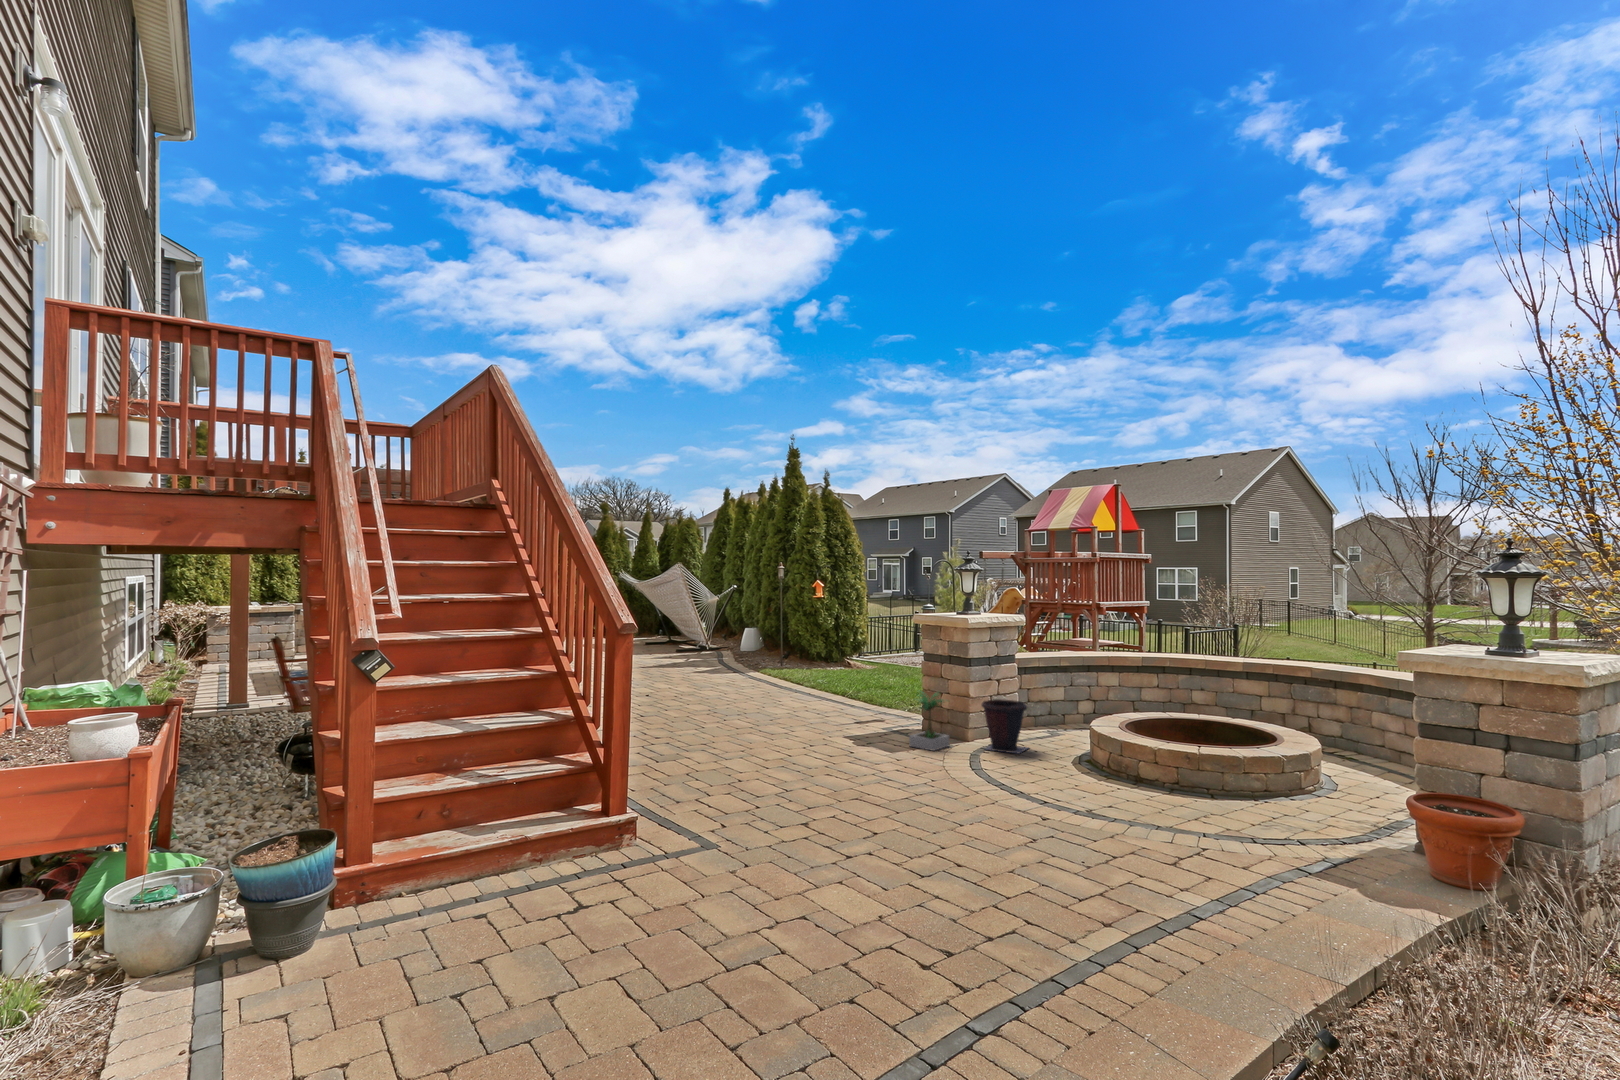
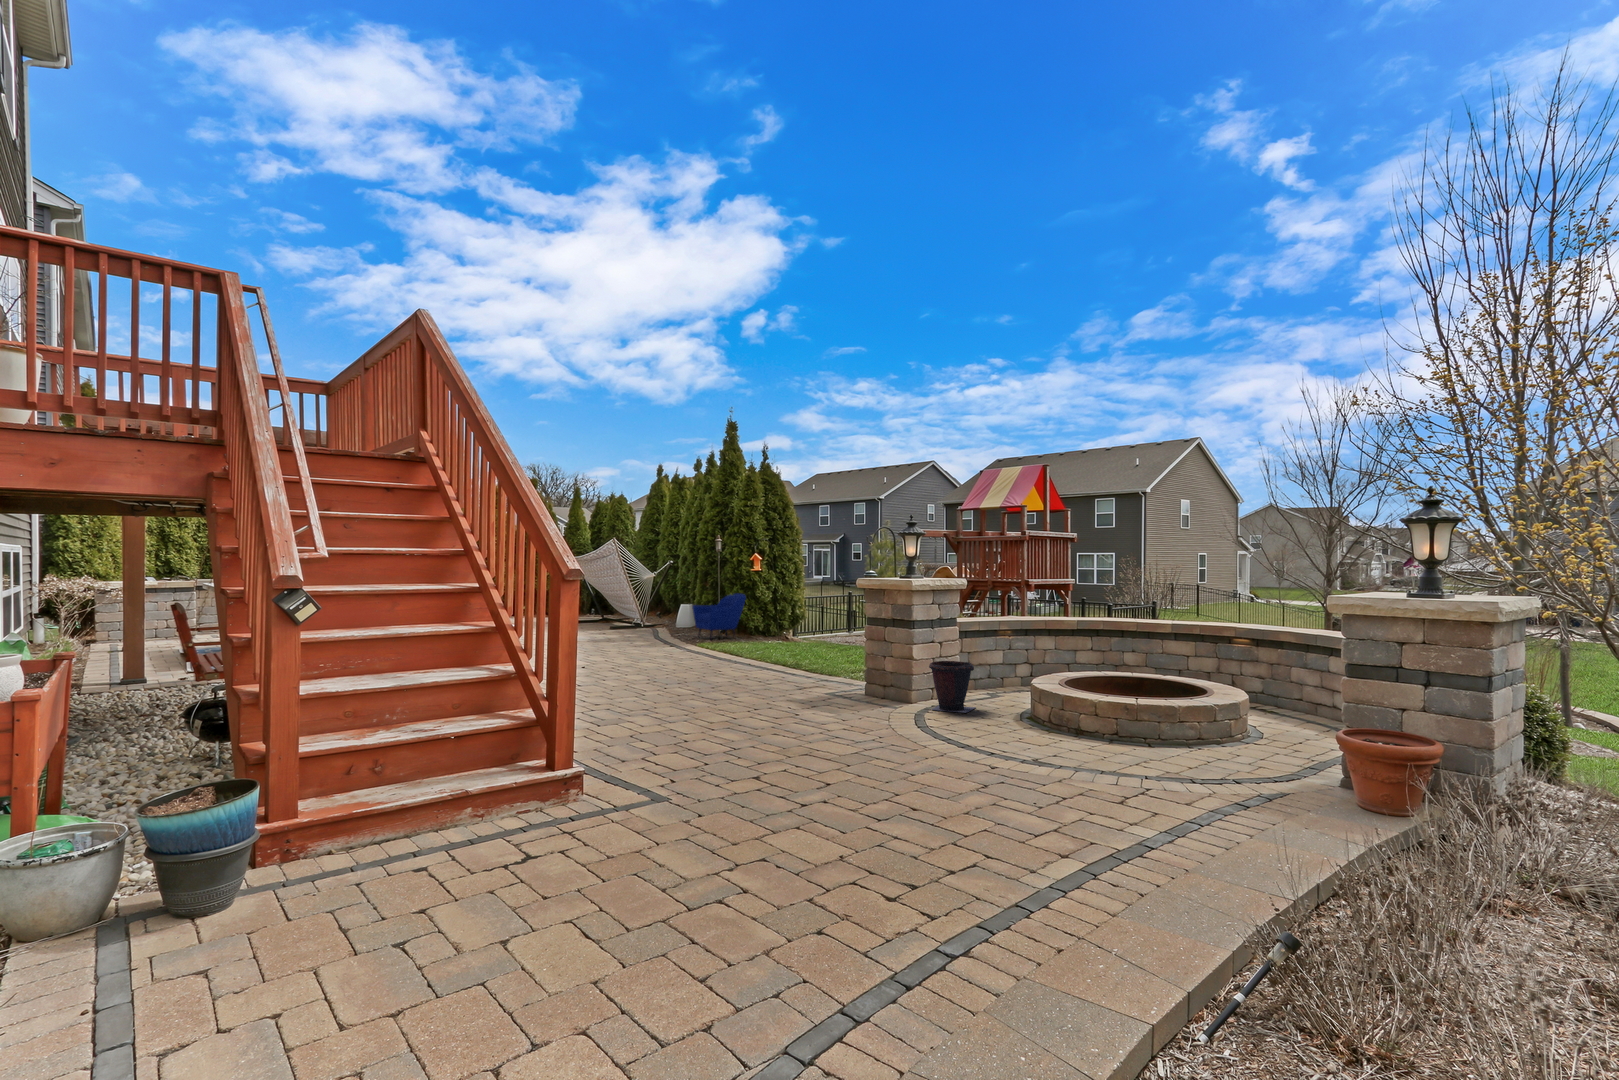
armchair: none [752,619,804,666] -> present [692,594,746,639]
potted plant: present [909,691,949,751] -> none [858,652,901,712]

